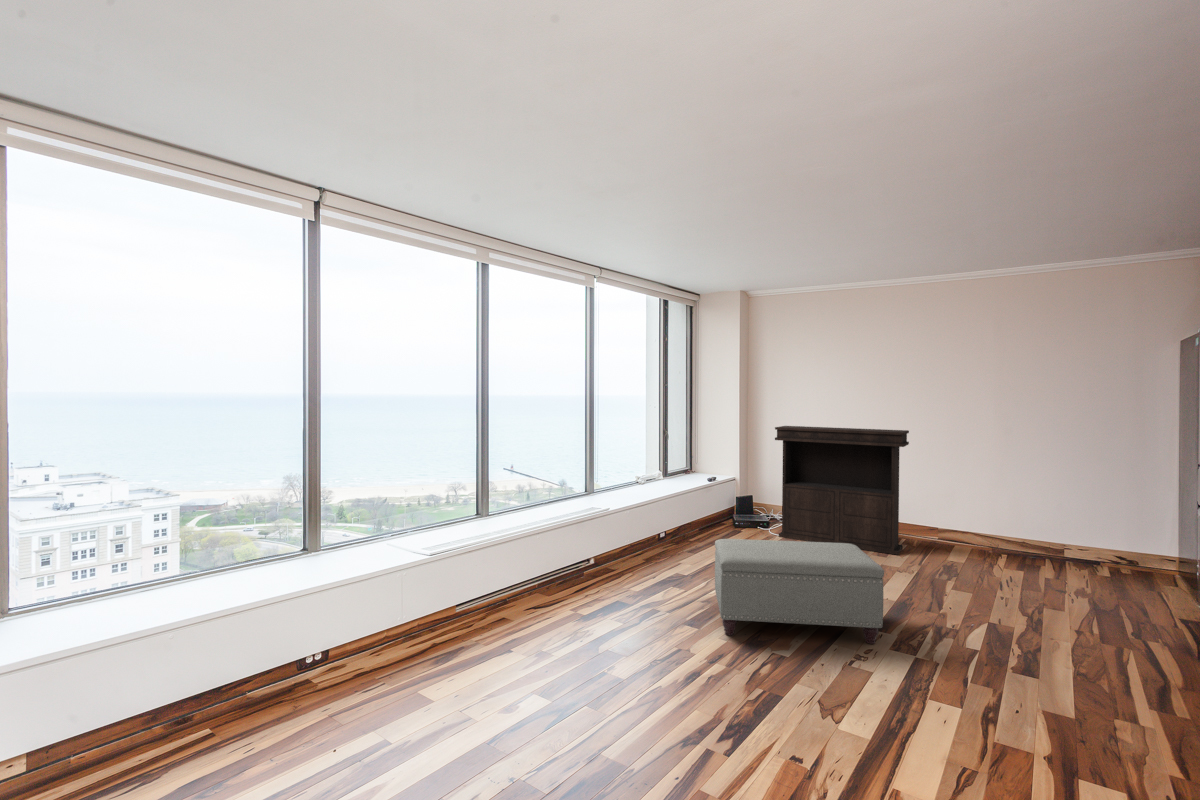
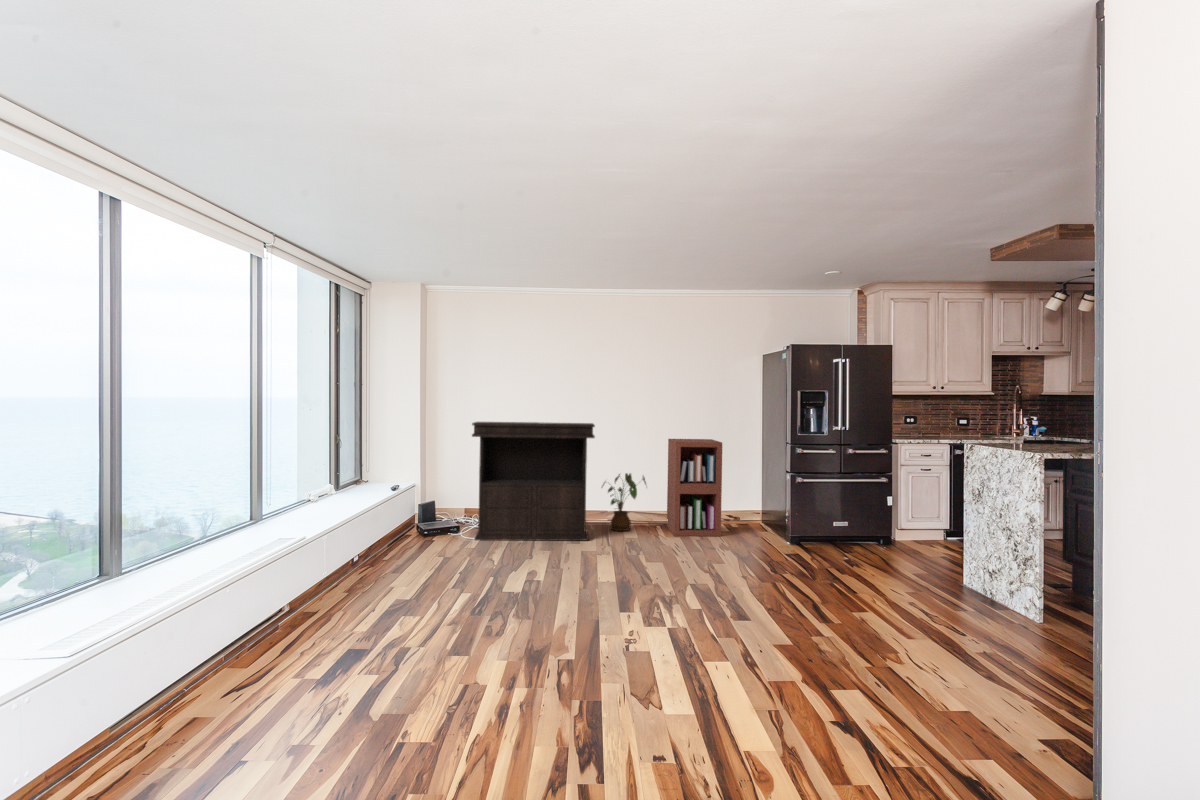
bookshelf: none [1018,451,1093,578] -> present [667,439,722,536]
house plant: none [924,487,985,552] -> present [602,473,646,531]
ottoman: present [715,539,884,644] -> none [465,533,642,654]

